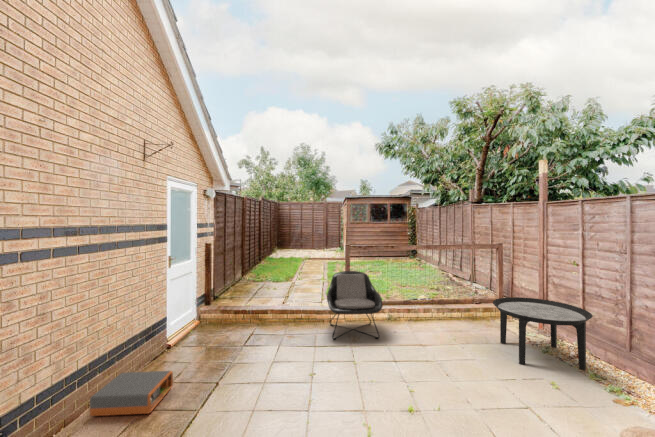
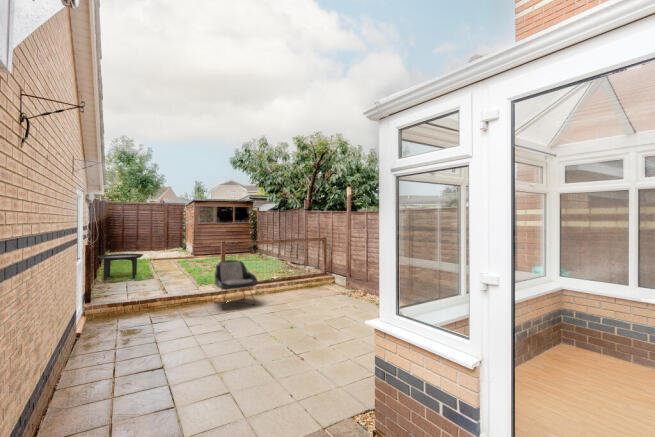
round table: present [493,297,592,370] -> present [98,254,143,281]
storage box: present [90,371,173,416] -> none [58,338,115,375]

